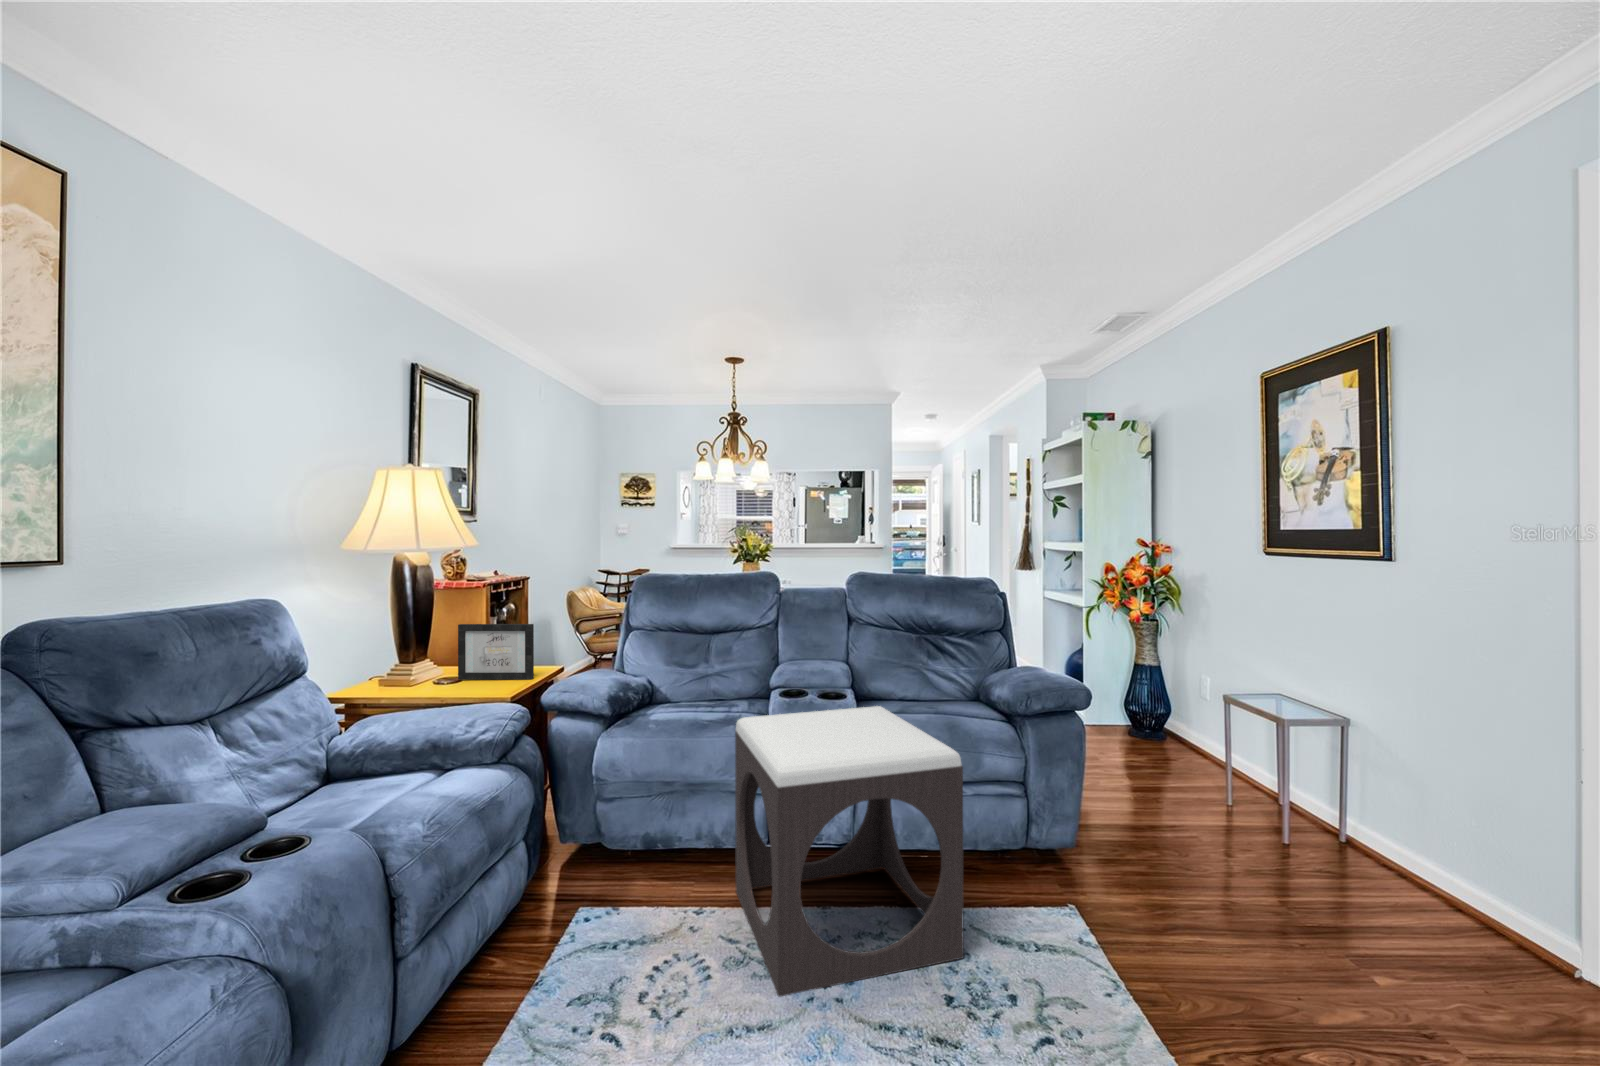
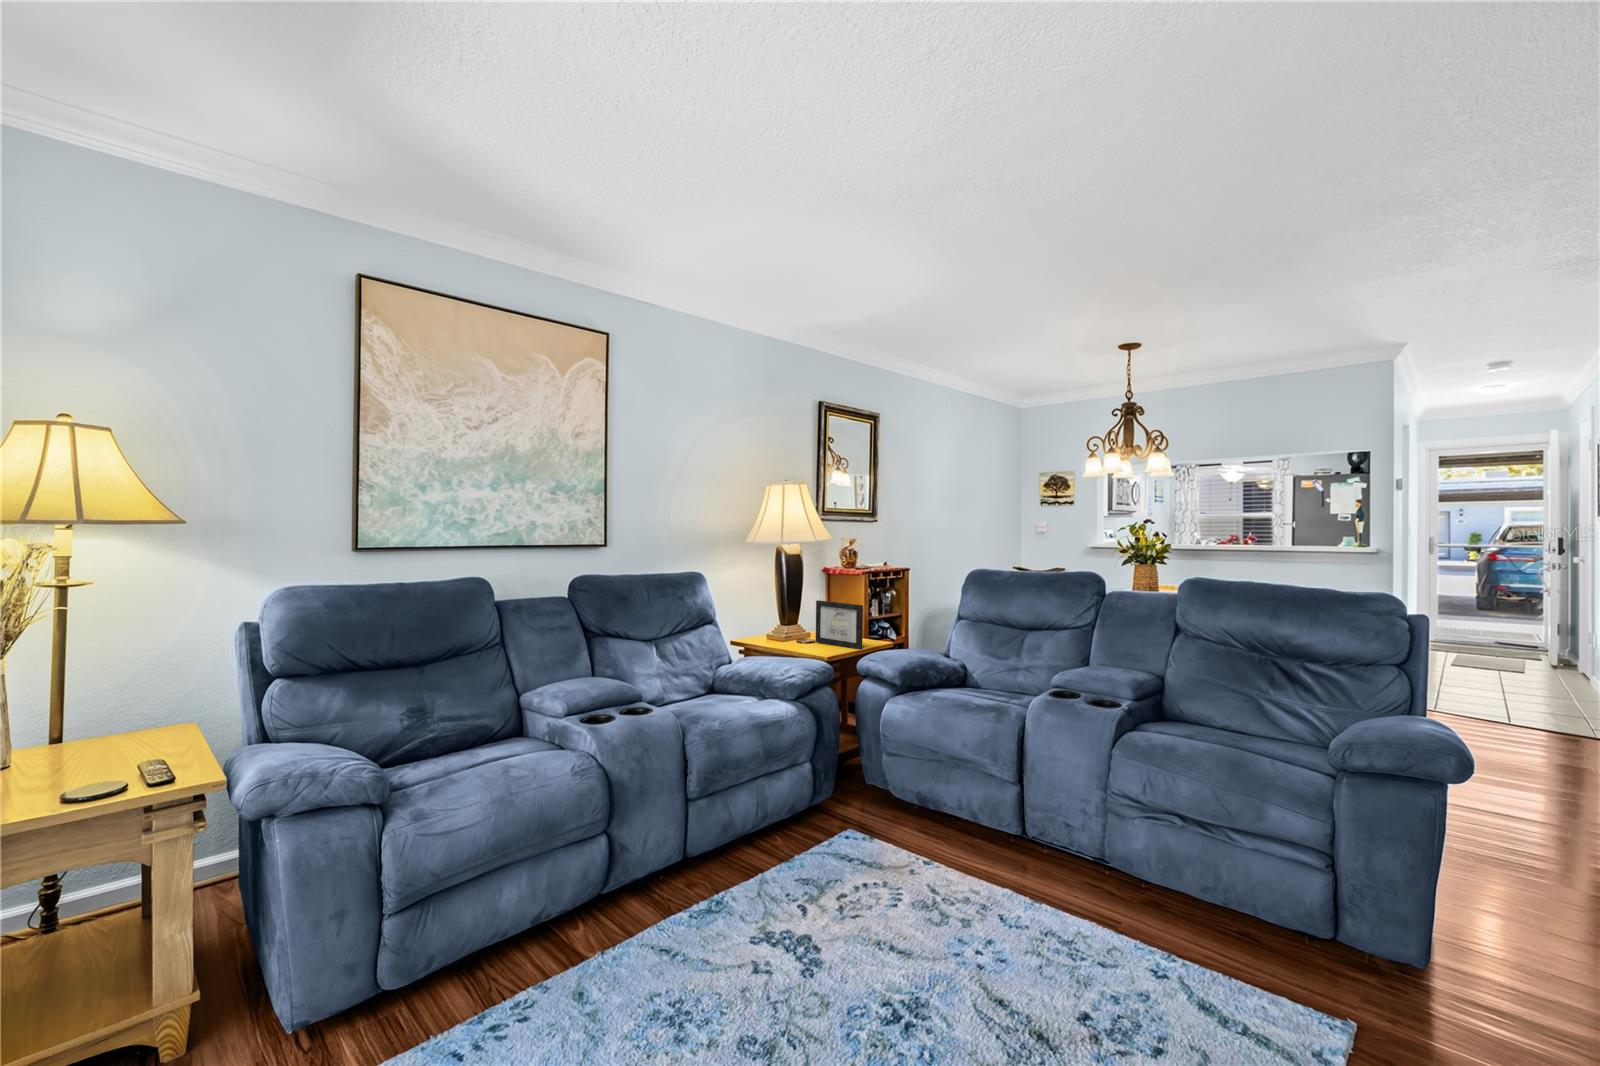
footstool: present [735,706,964,997] -> none [936,705,1143,997]

